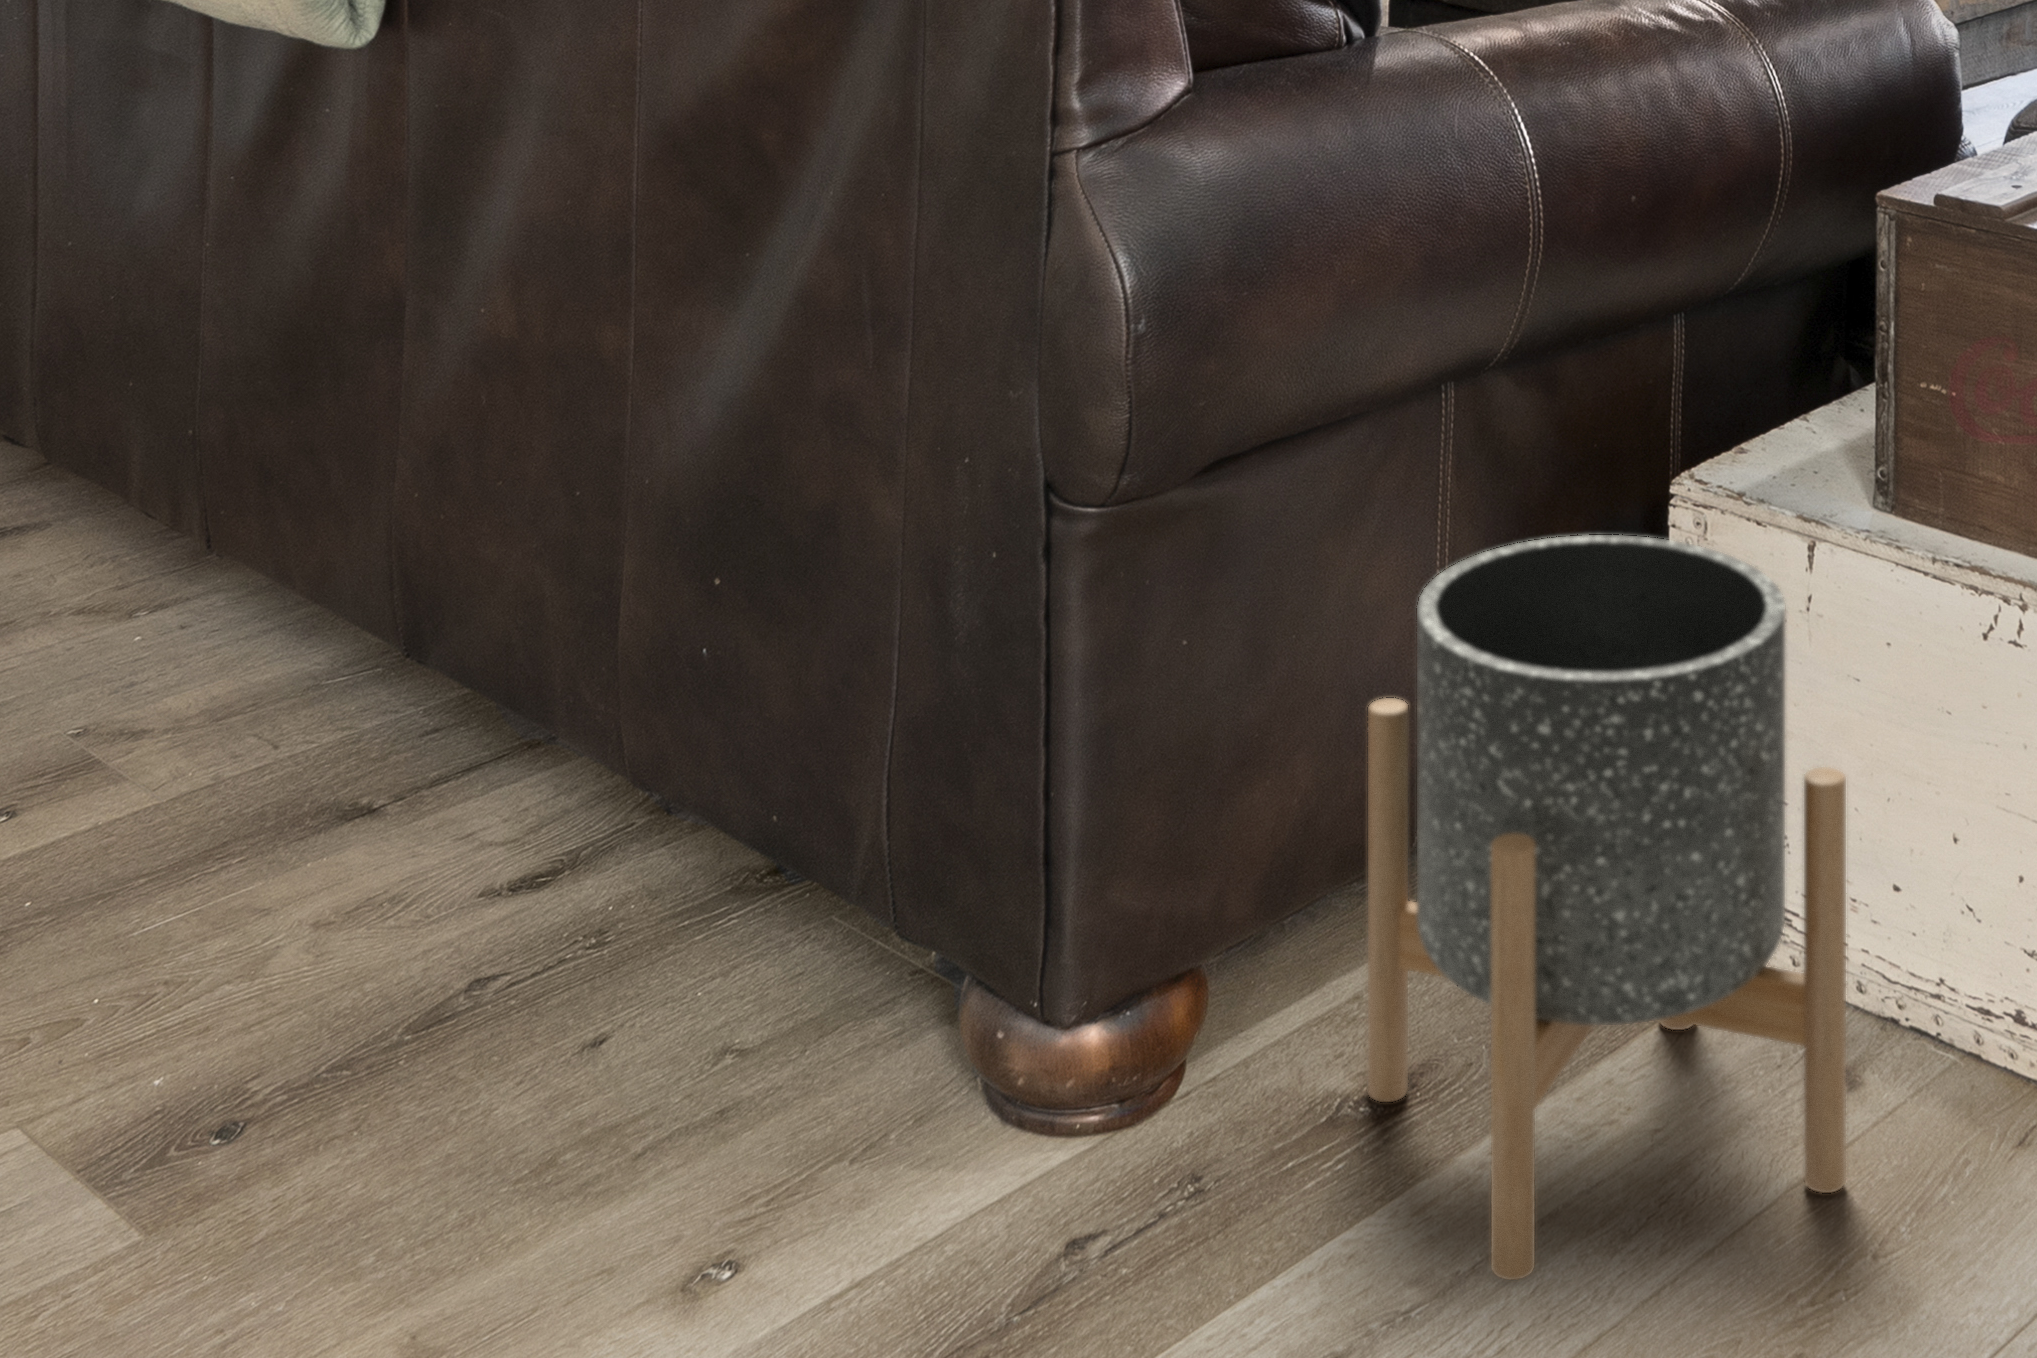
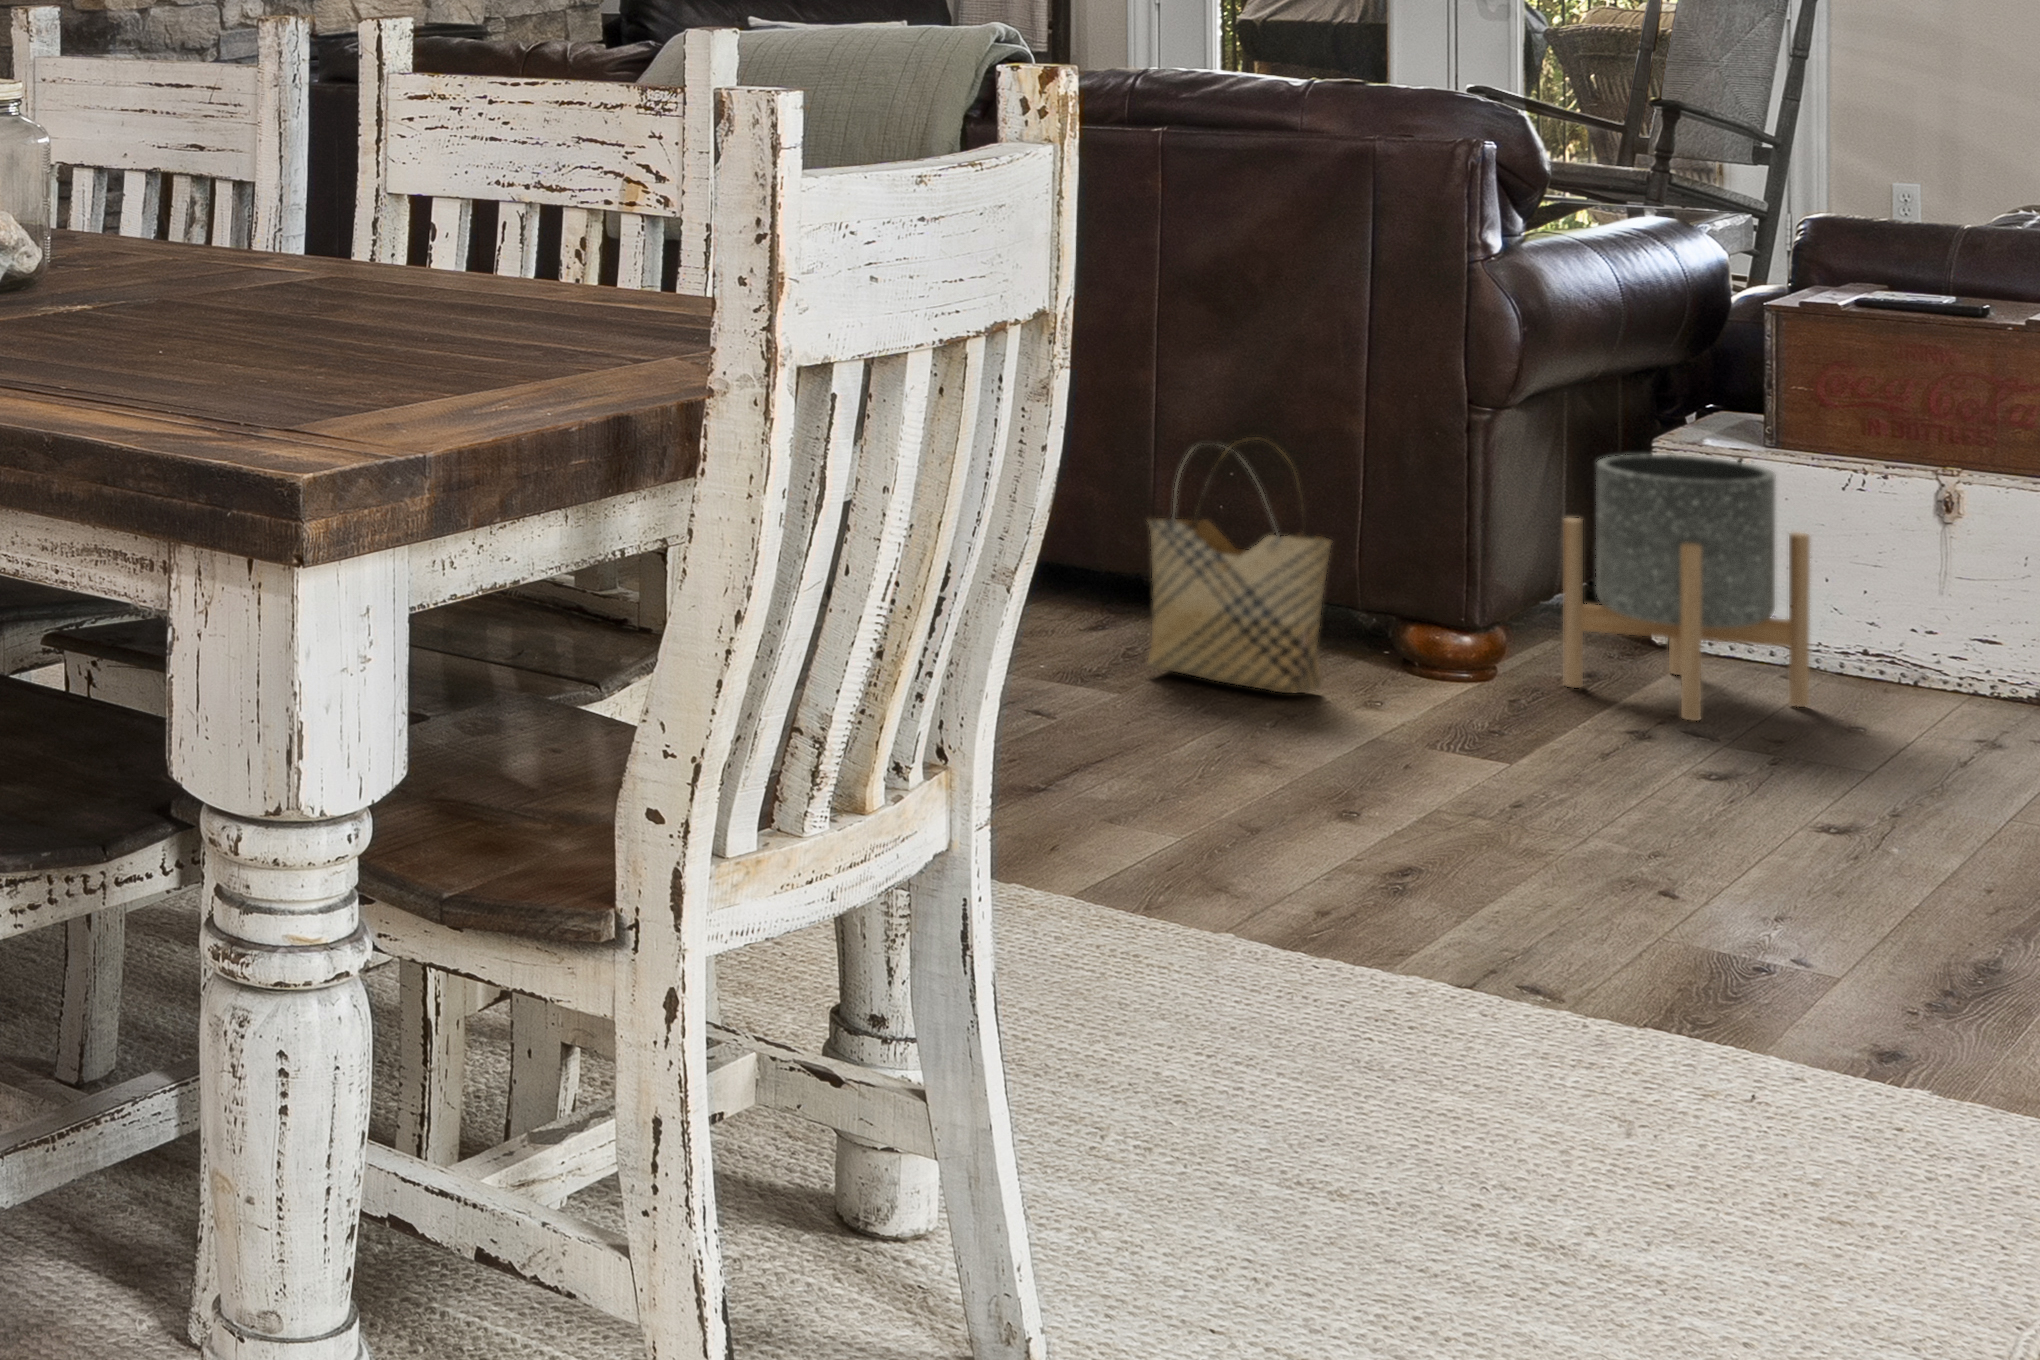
woven basket: none [444,505,787,1180] -> present [1148,437,1333,693]

